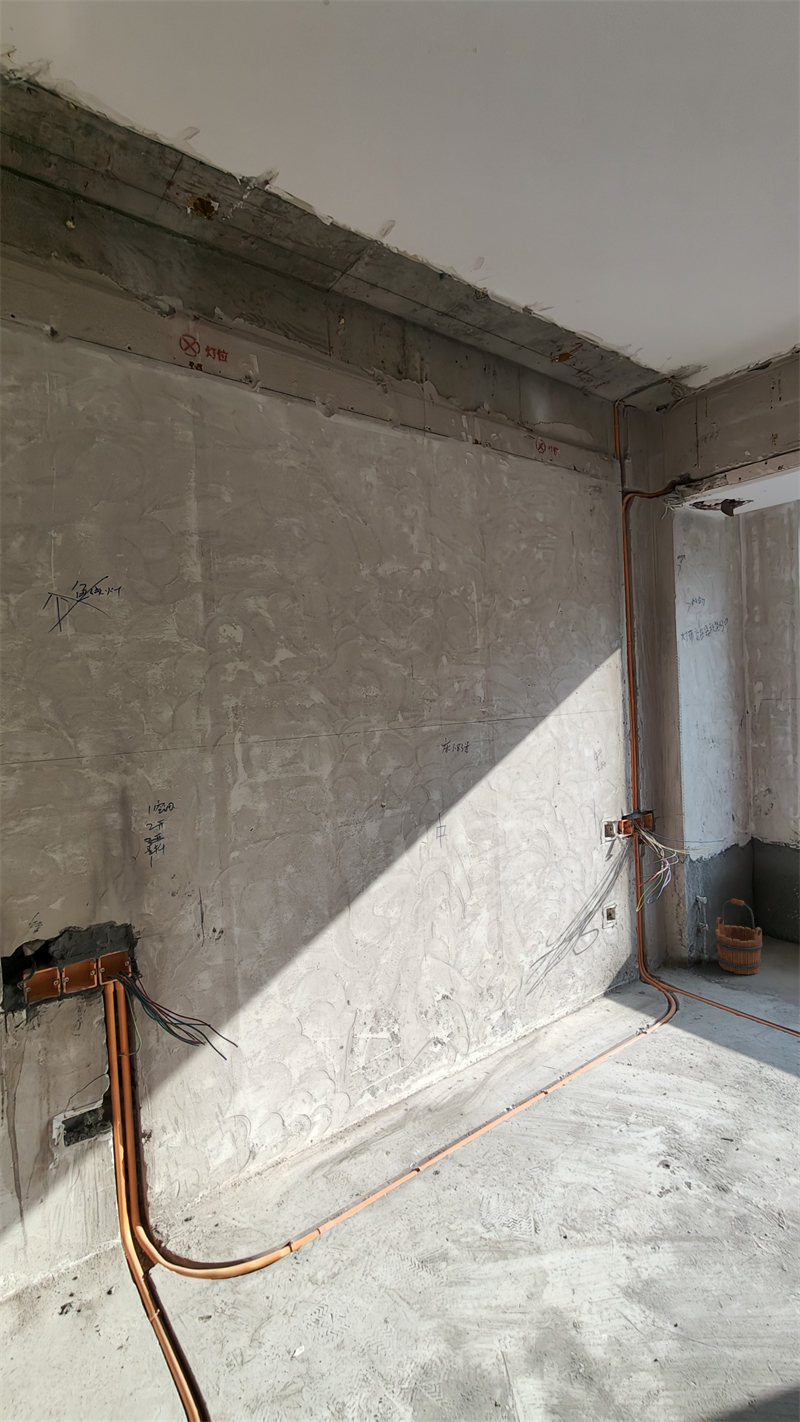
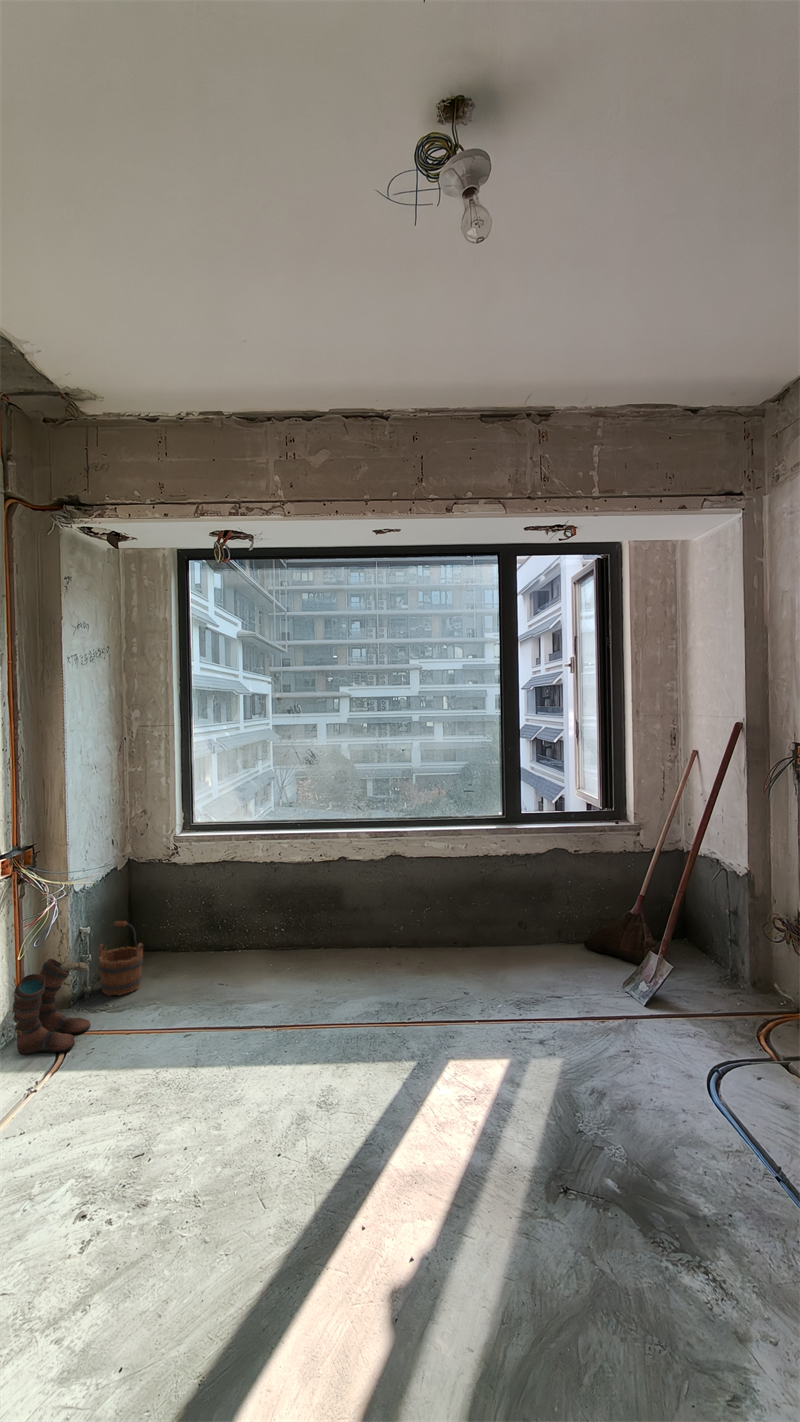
boots: none [632,918,702,1008] -> present [13,959,90,1055]

